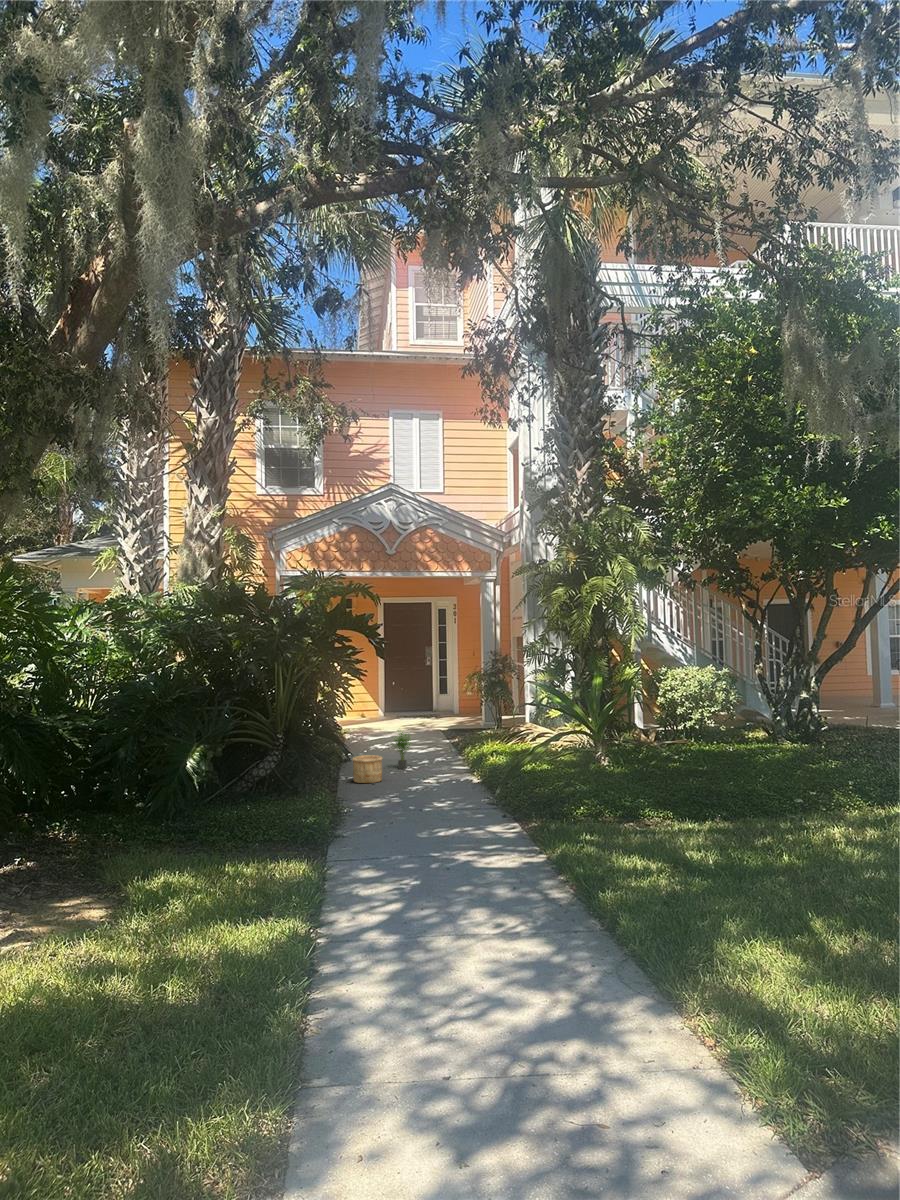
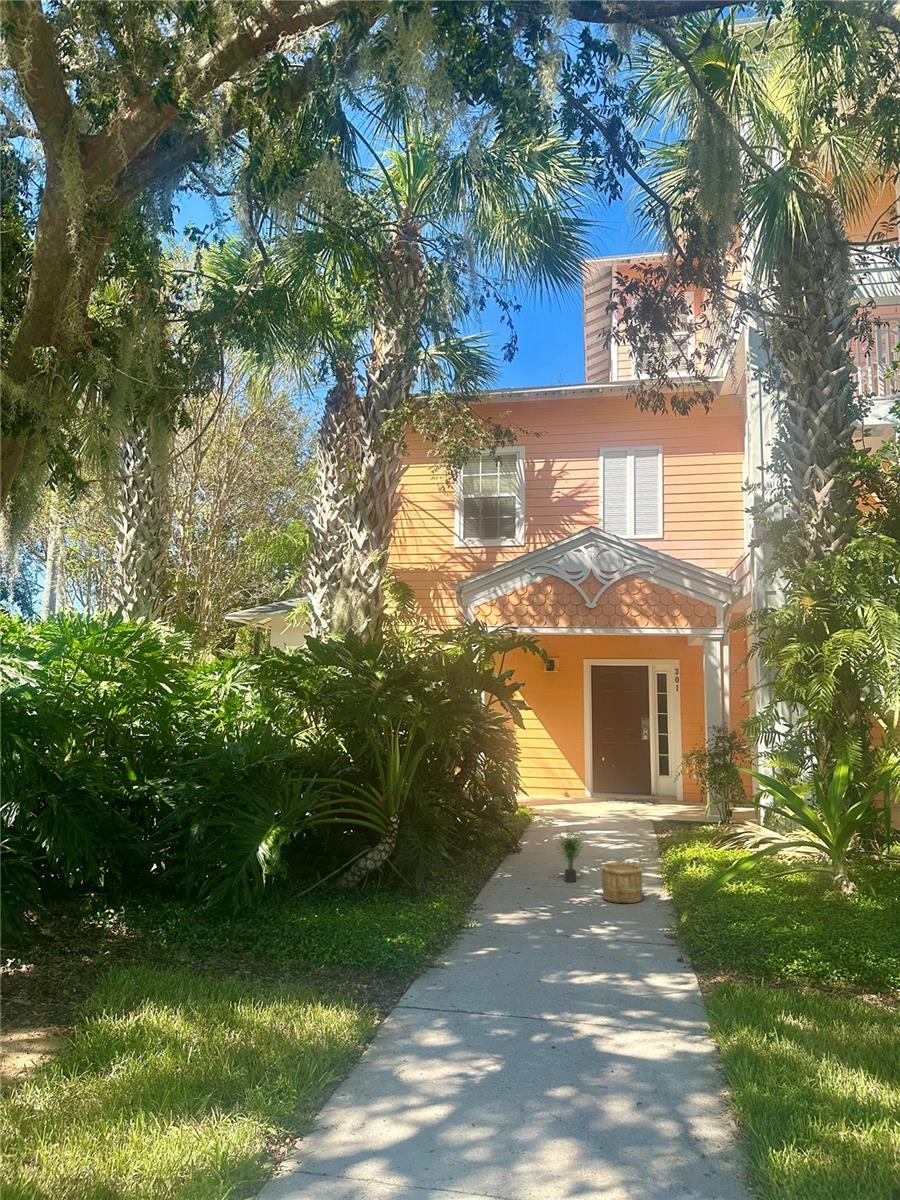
wooden bucket: present [352,755,383,783] -> present [601,862,643,903]

